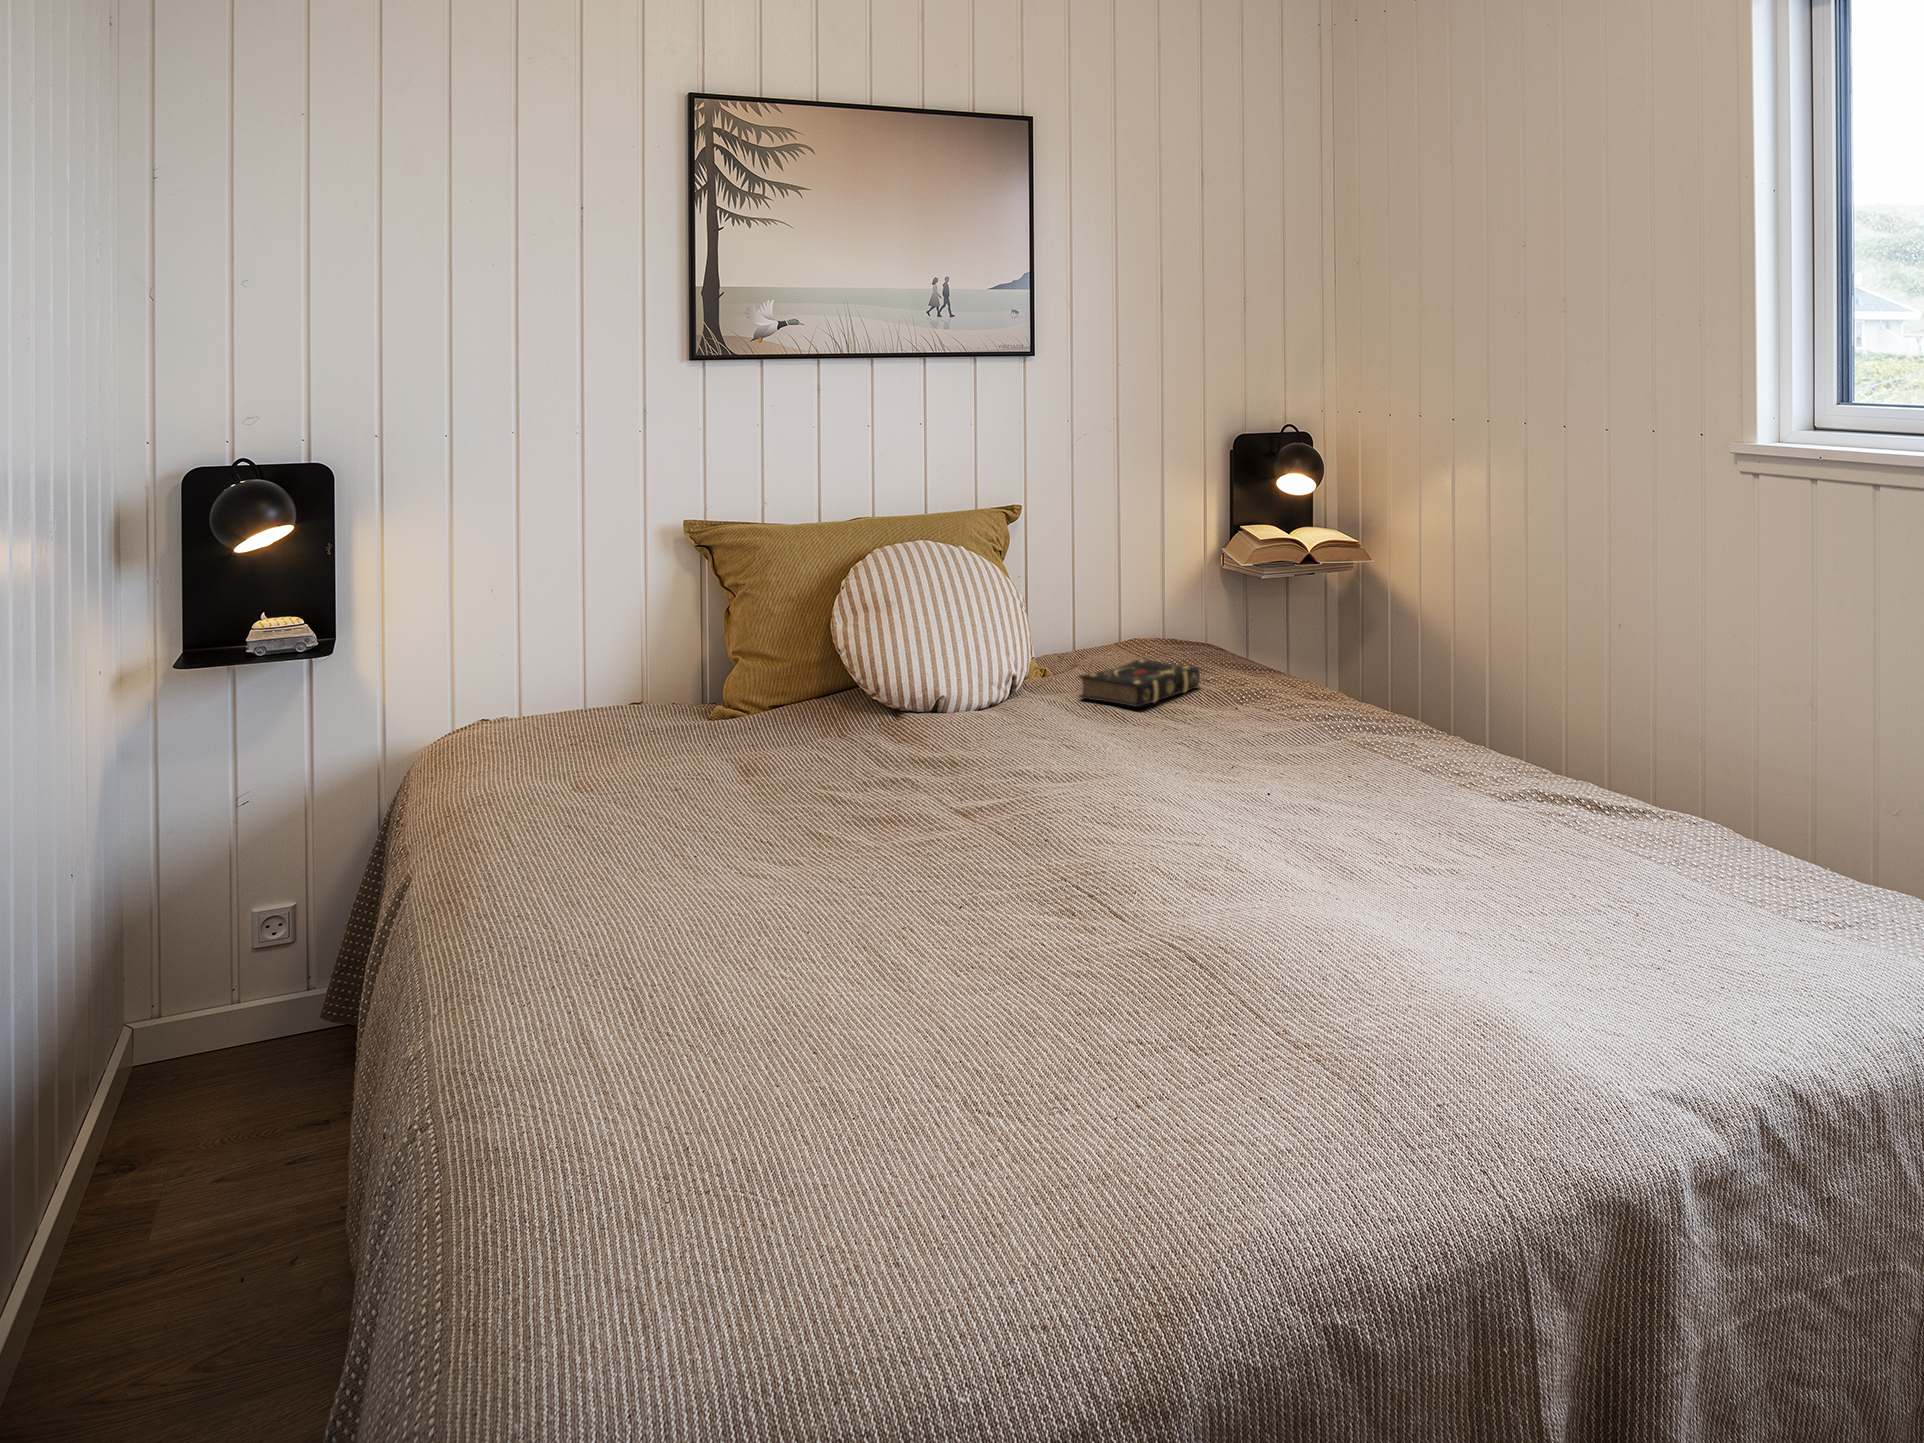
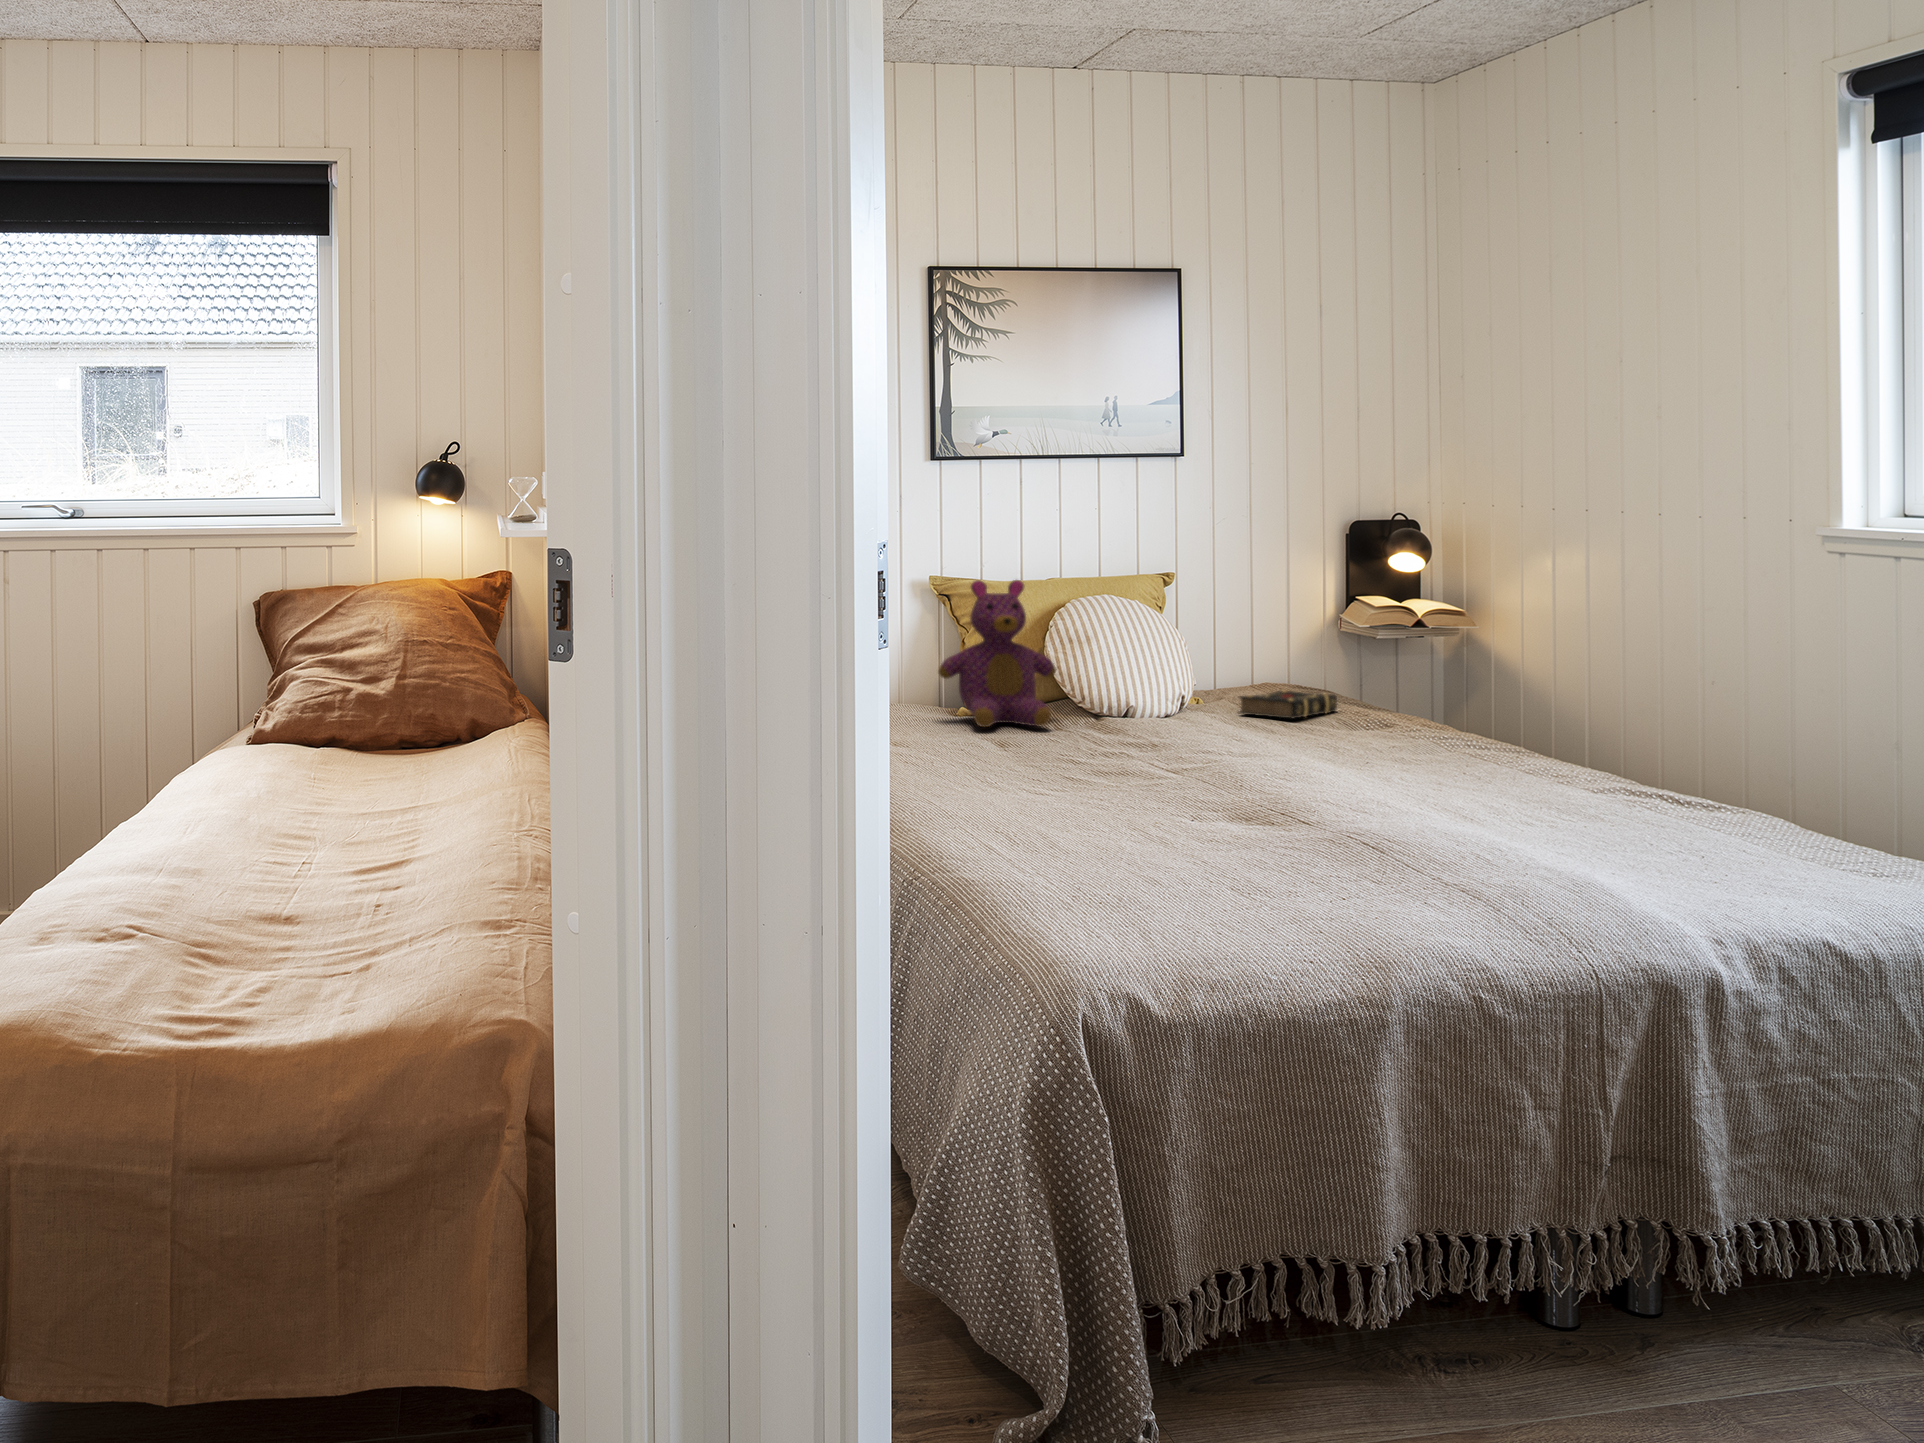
teddy bear: none [676,534,840,743] -> present [939,580,1056,727]

